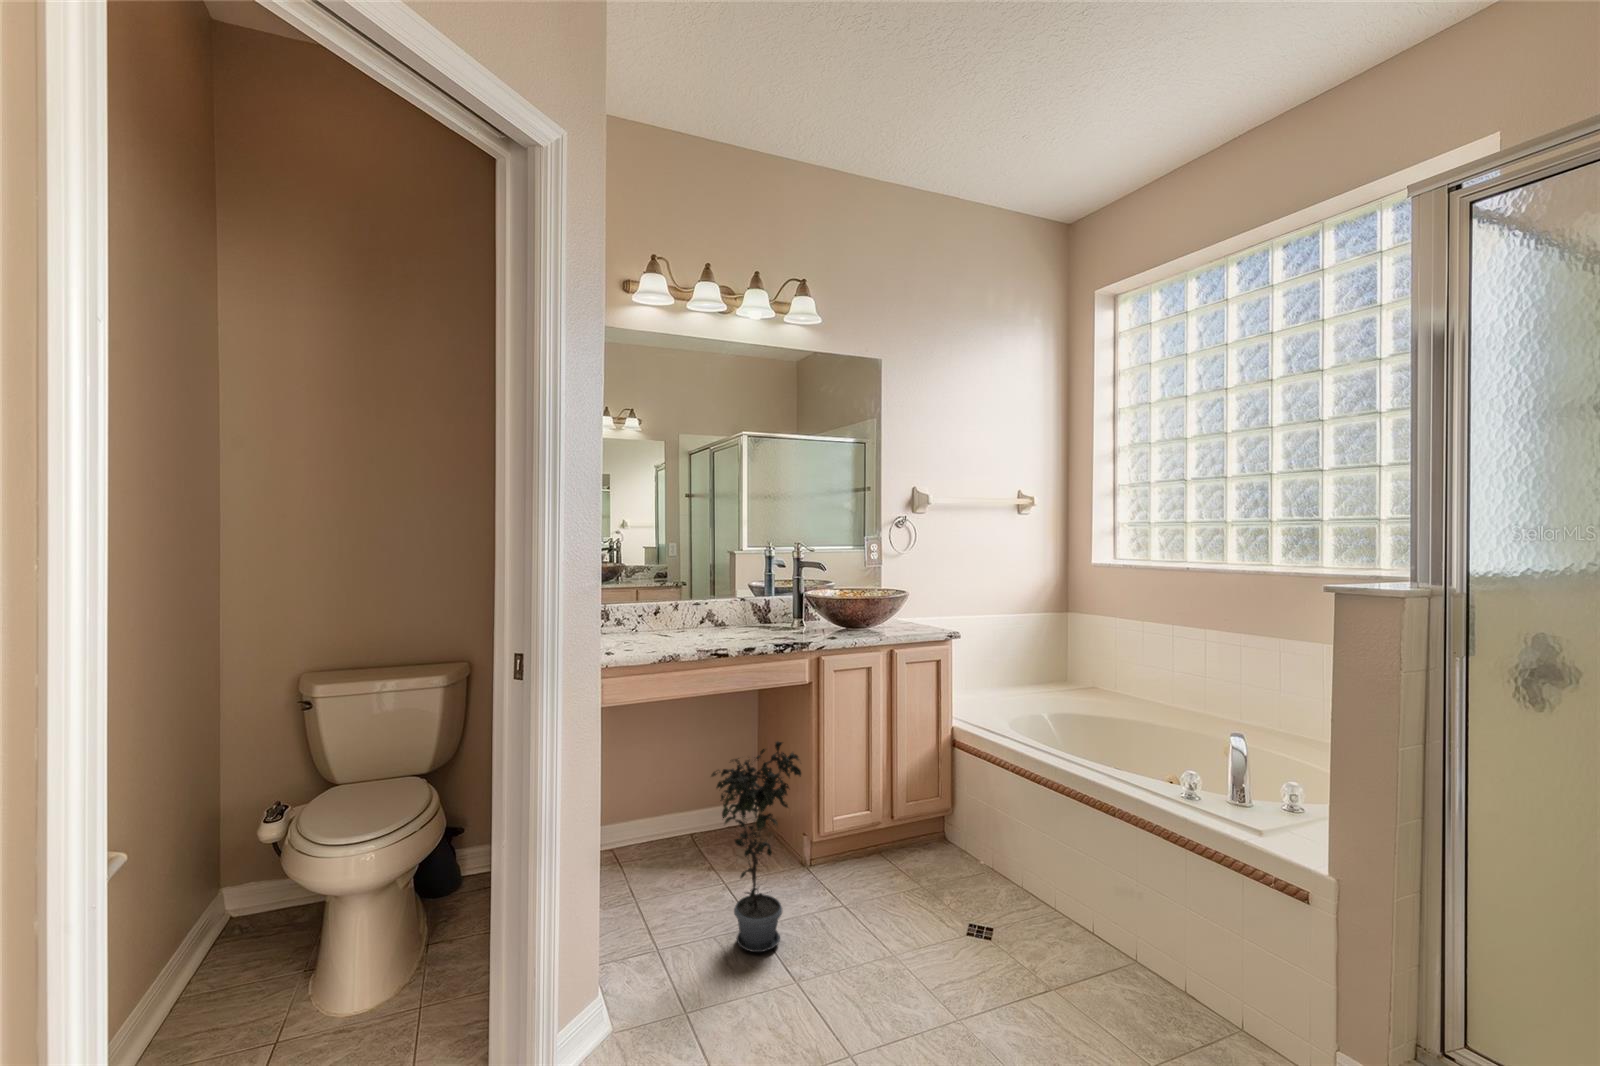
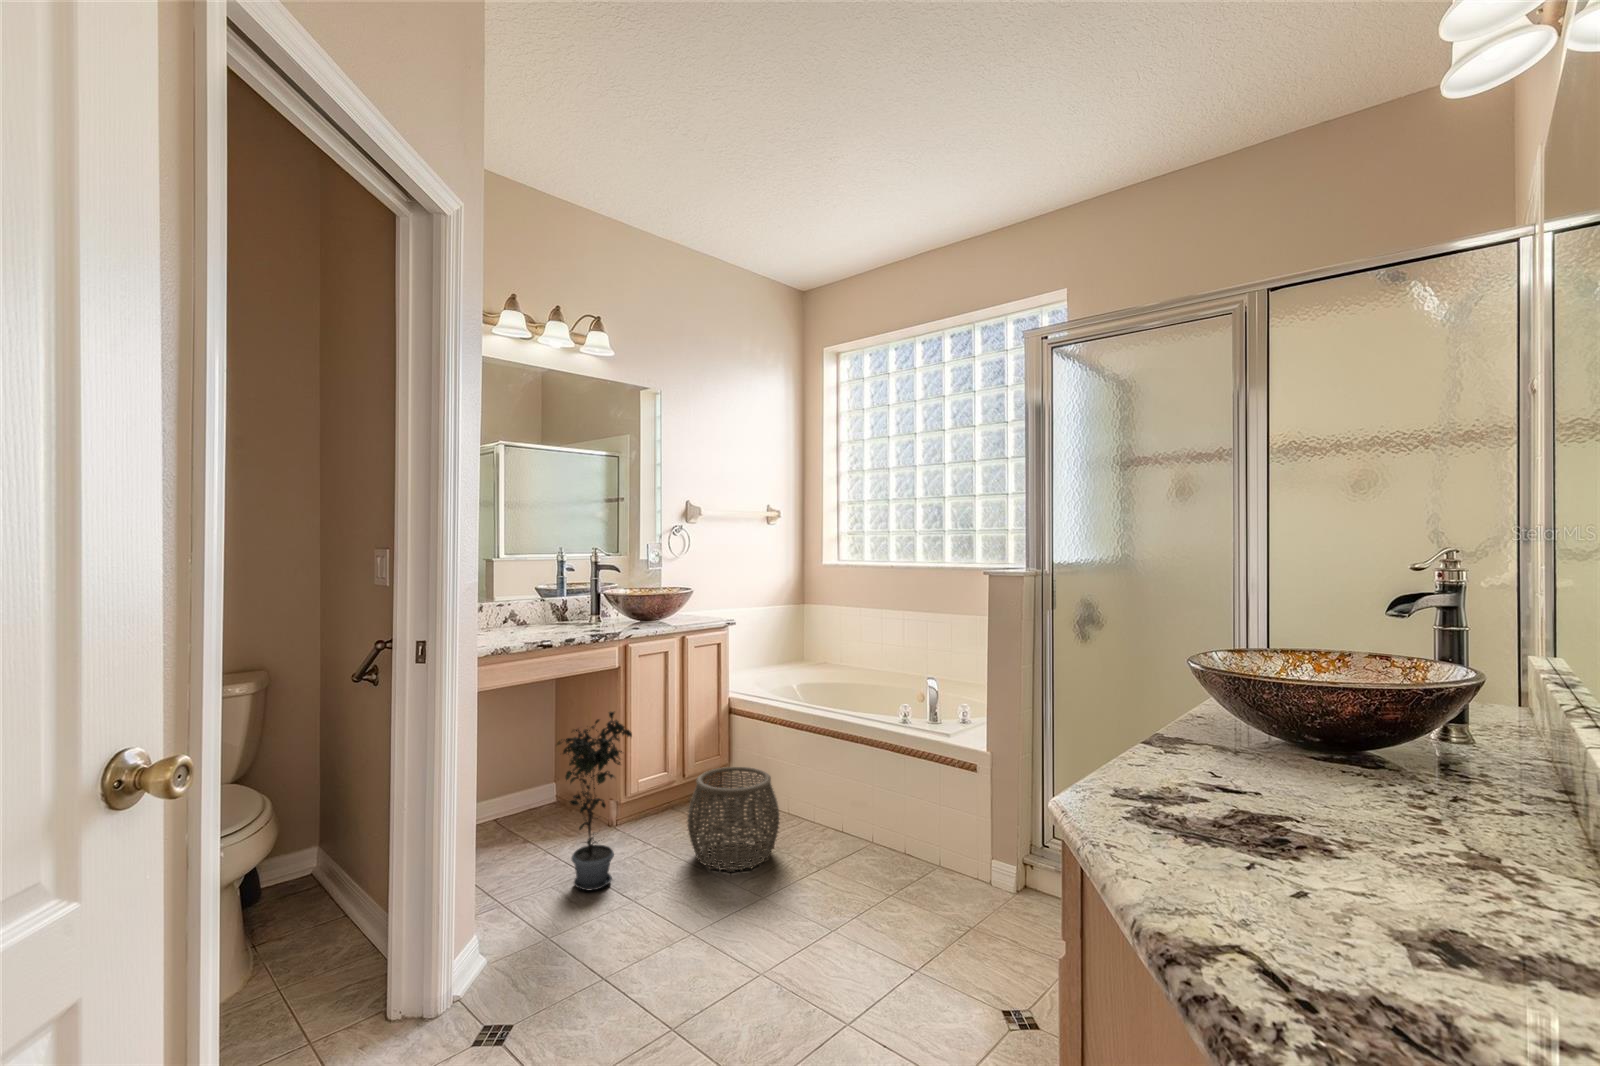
woven basket: none [875,822,995,968] -> present [687,767,780,871]

